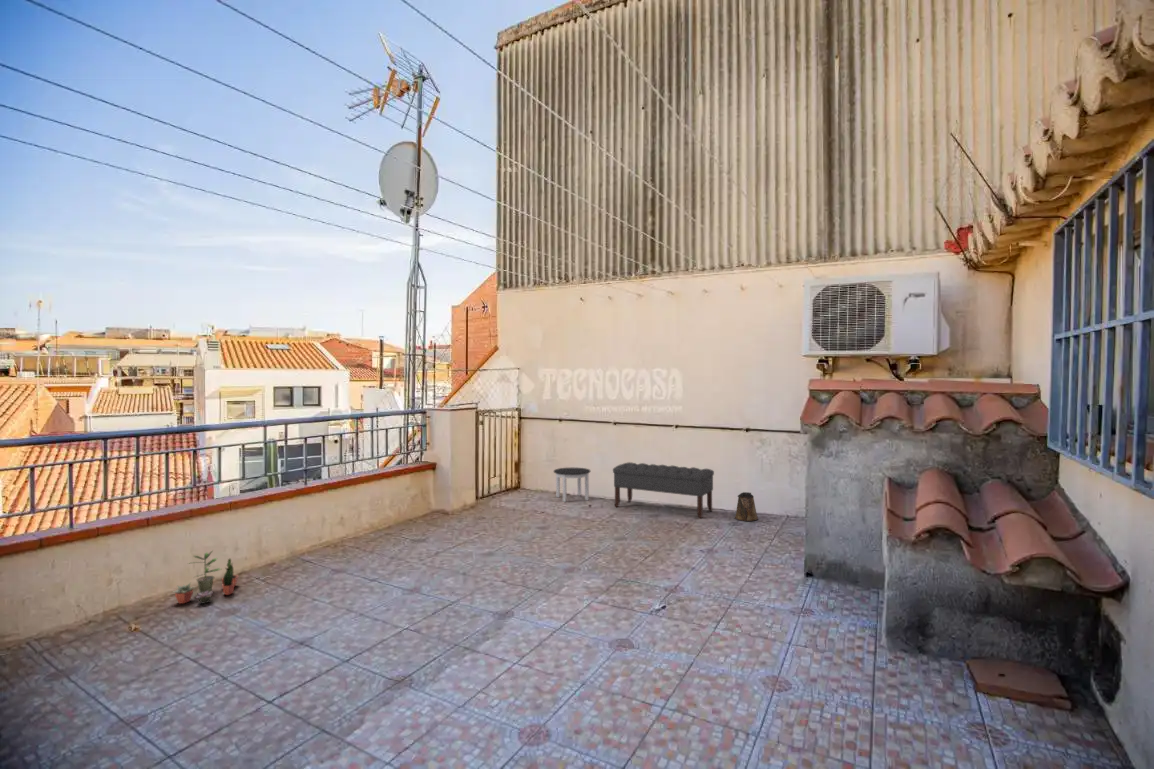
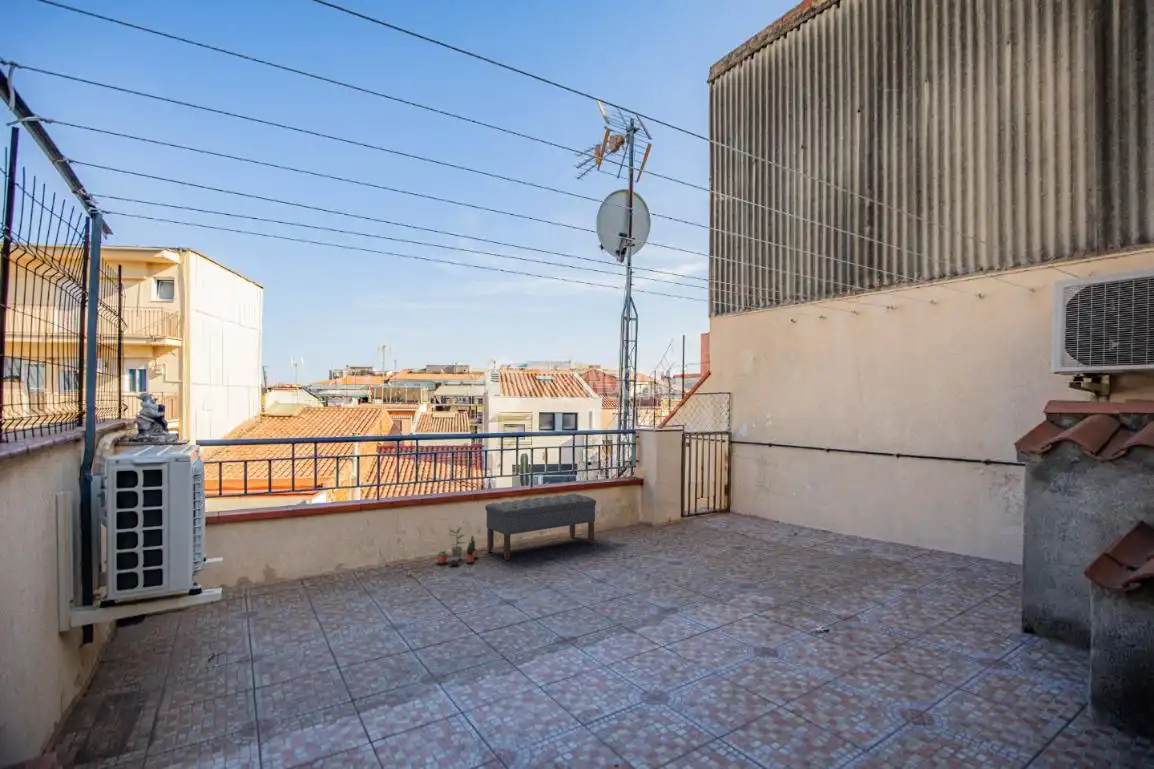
bench: present [613,462,714,518] -> present [485,494,596,560]
round table: present [554,468,590,502] -> none [761,492,802,528]
watering can: present [735,492,758,521] -> none [971,535,1007,569]

